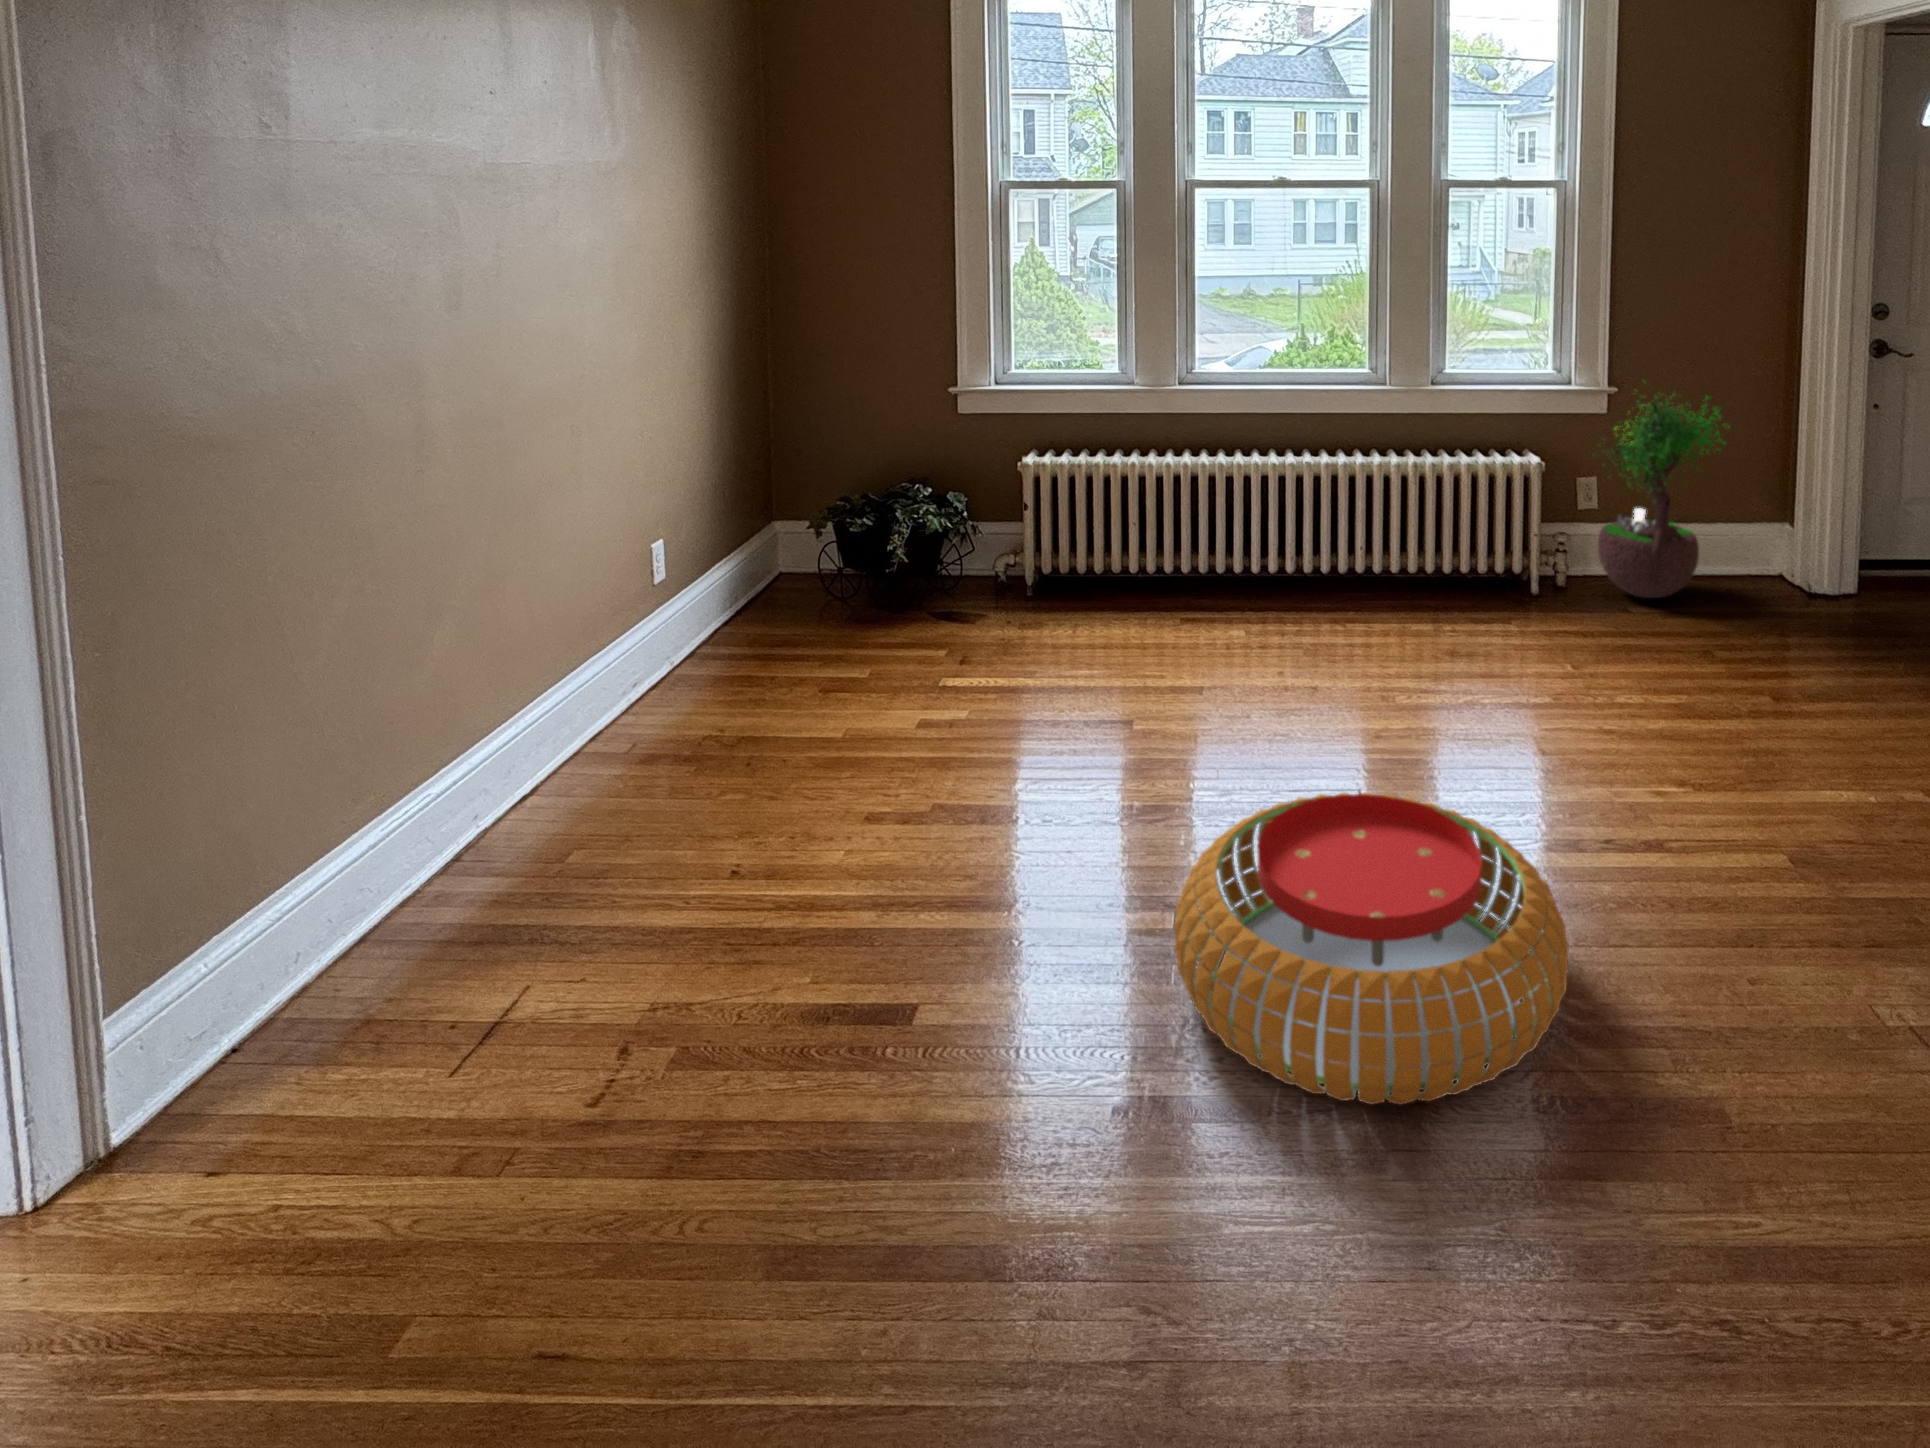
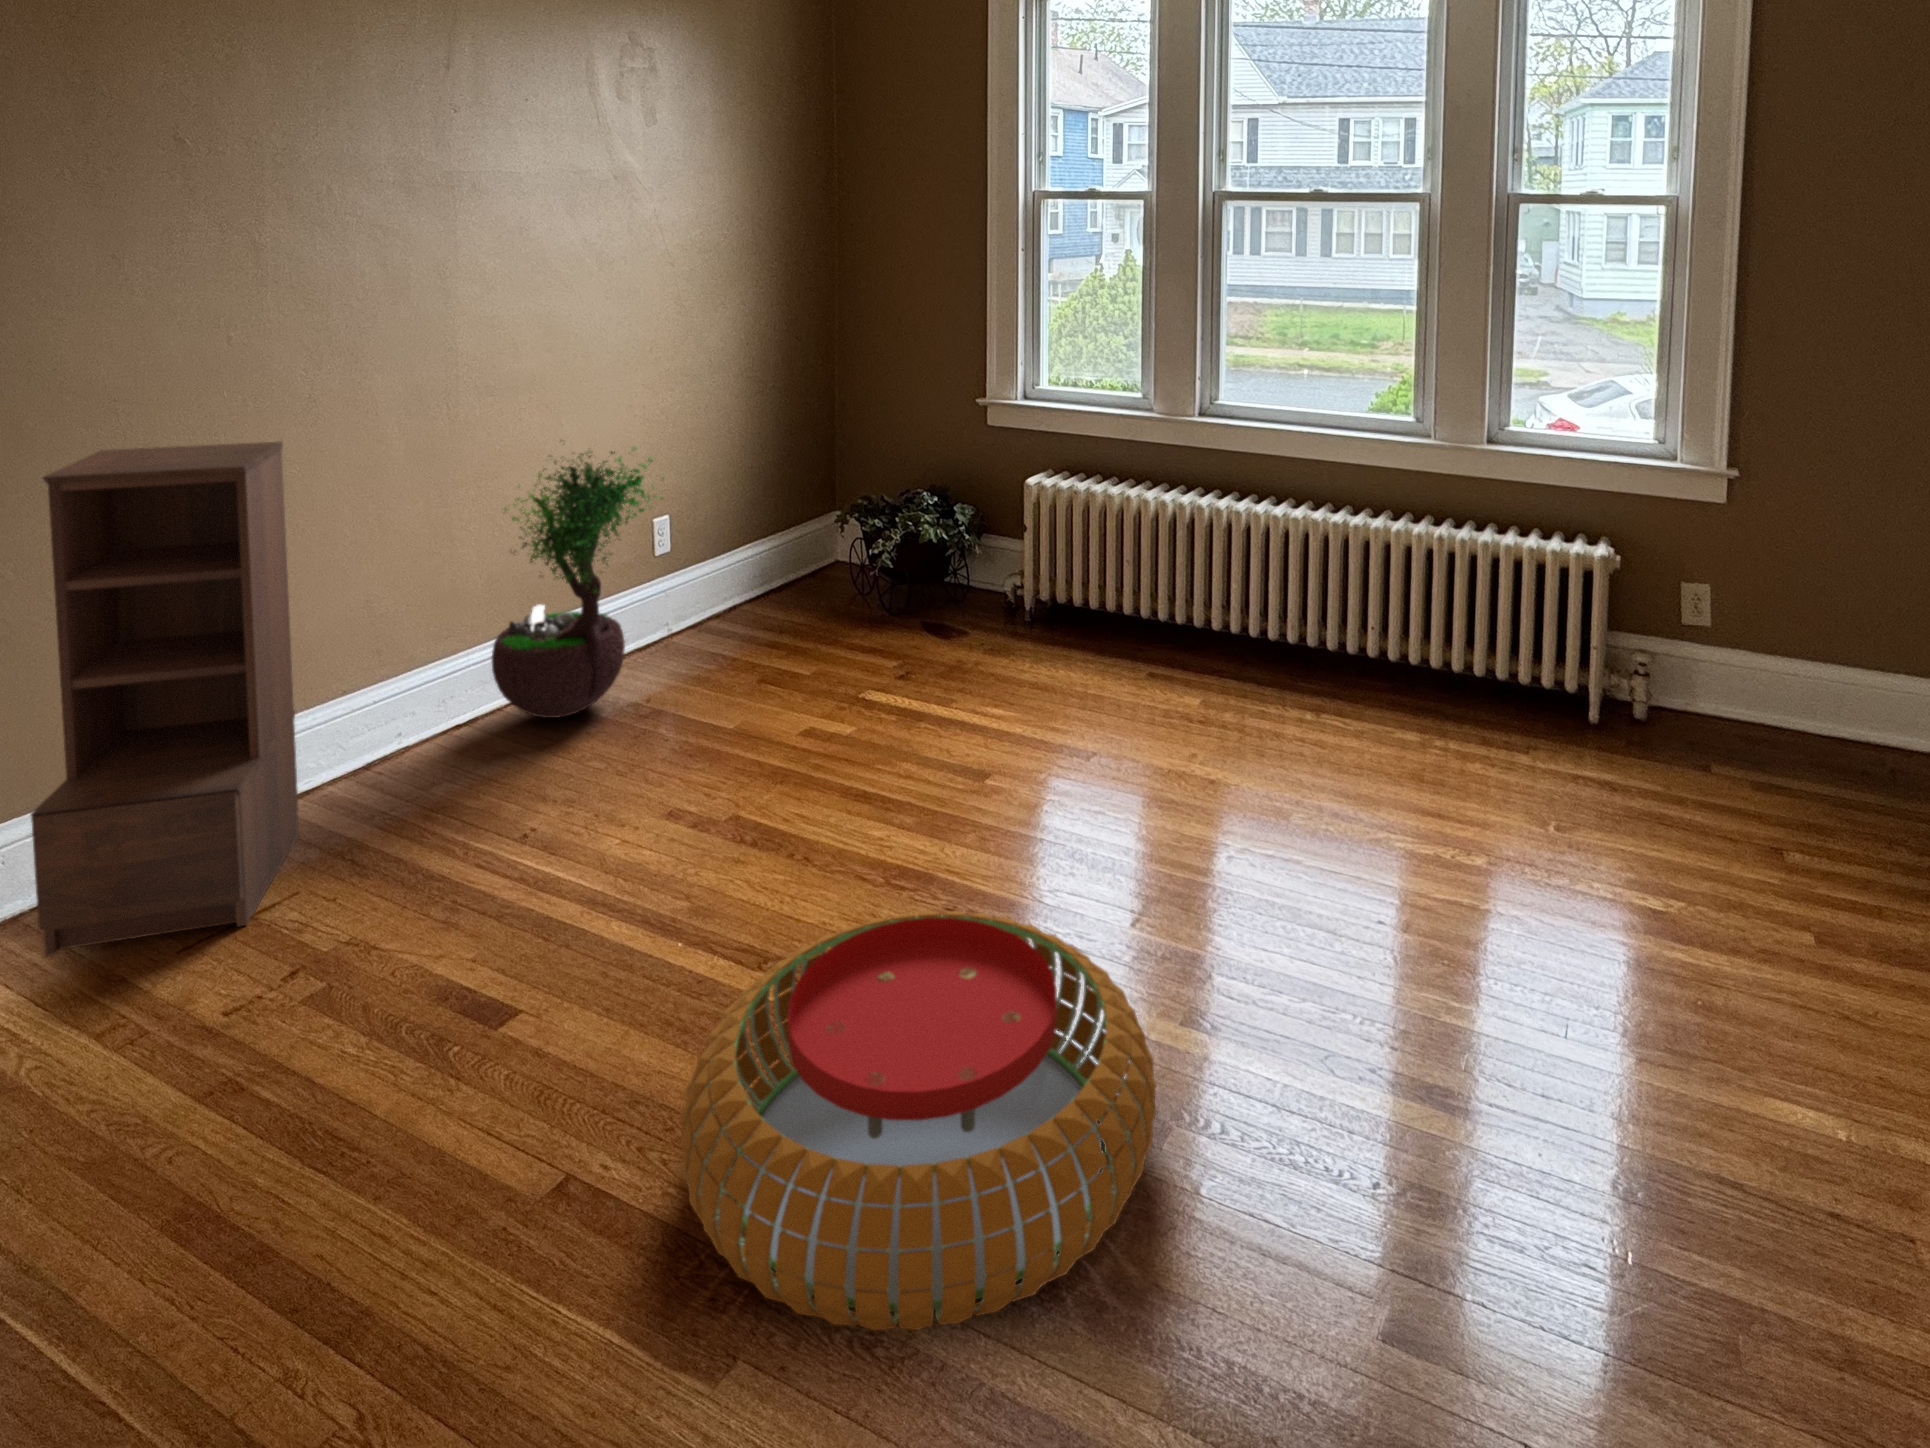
potted tree: present [1598,395,1725,598] -> present [492,447,655,718]
bookshelf: none [194,478,498,1123] -> present [31,441,299,956]

